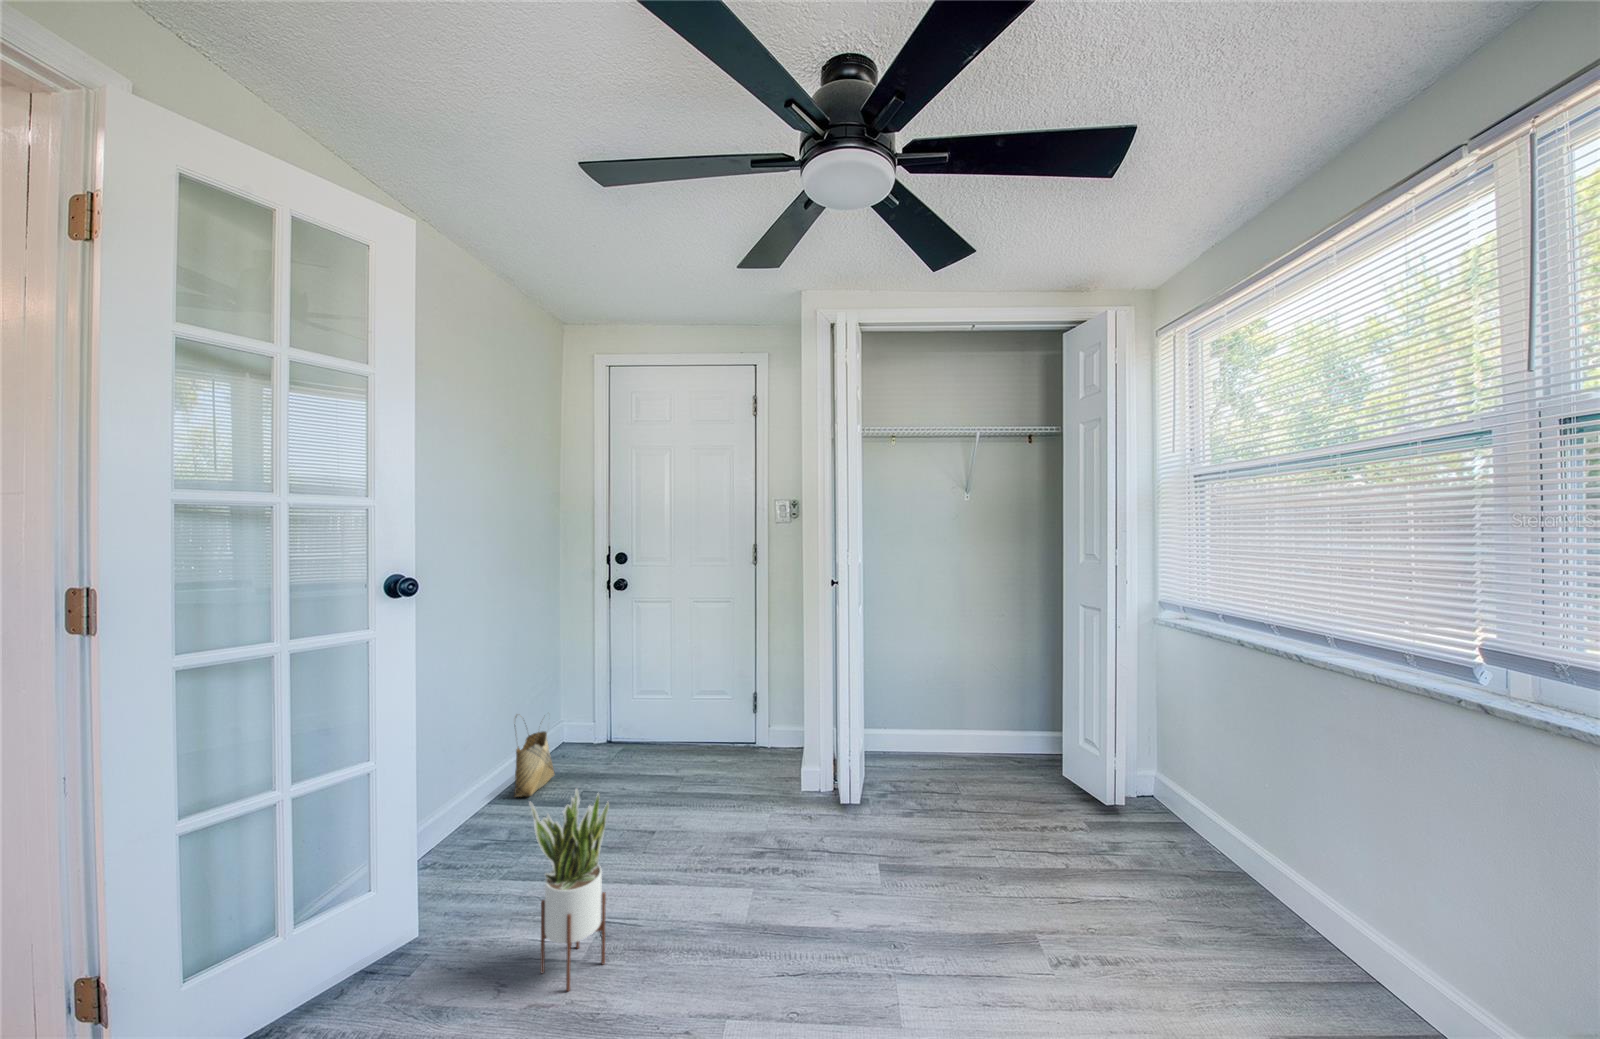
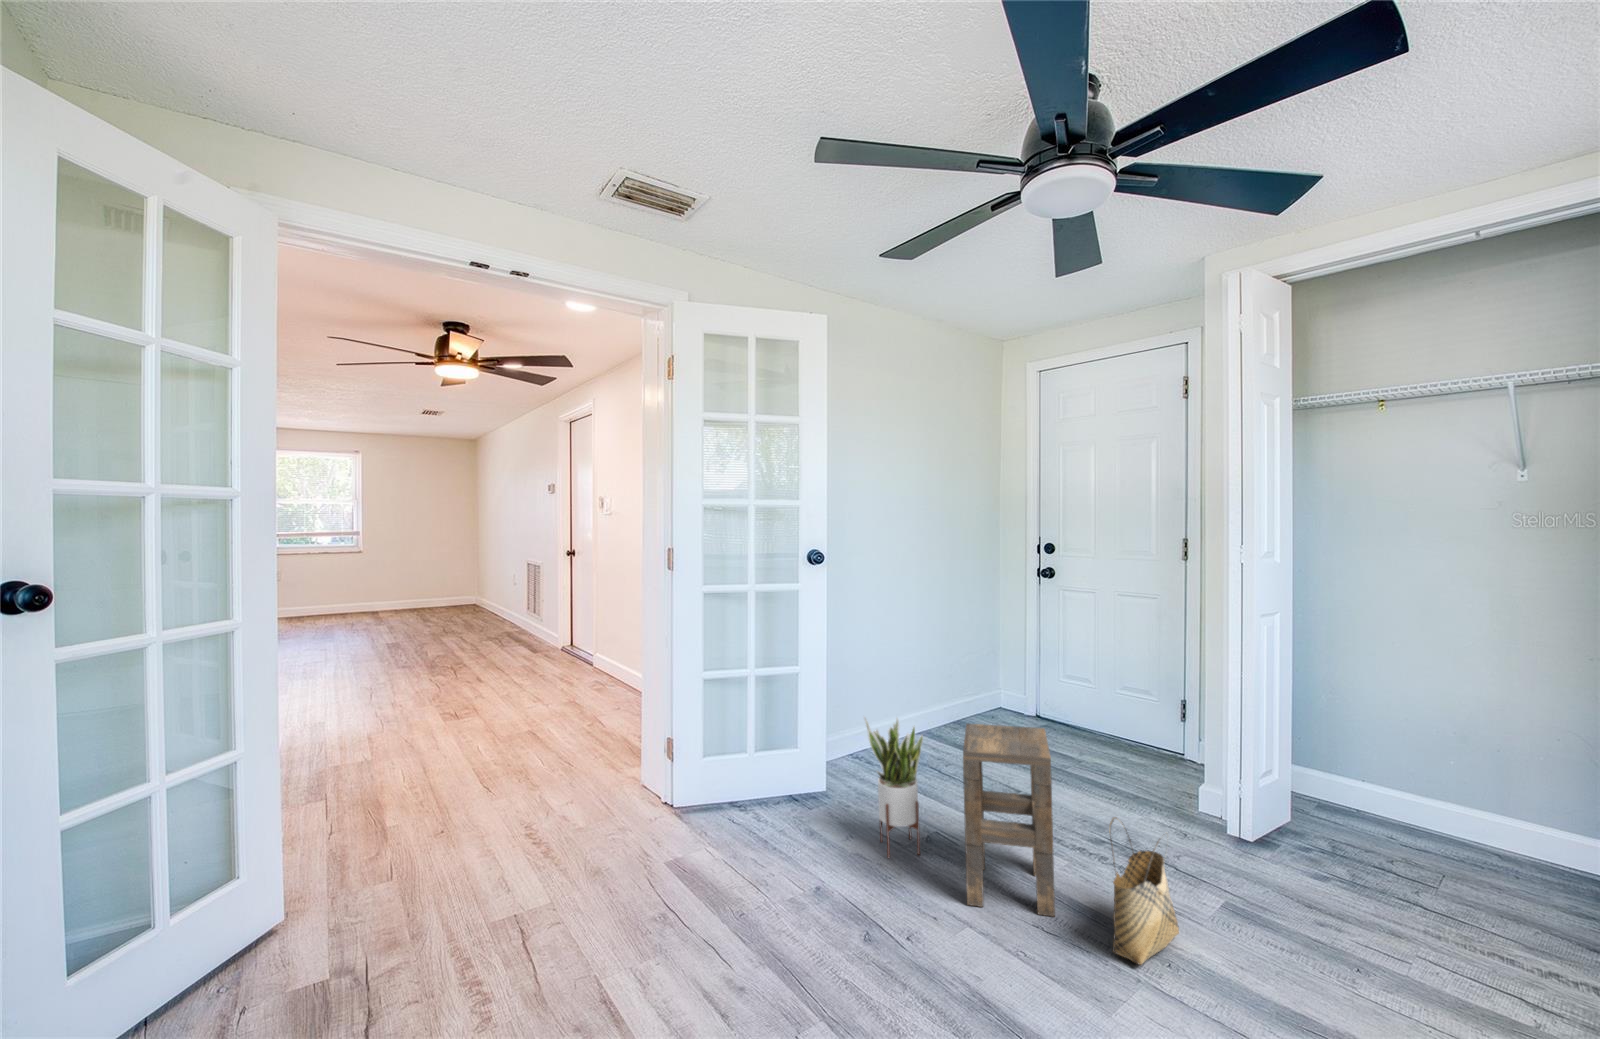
woven basket: present [514,731,554,797] -> present [1110,817,1179,965]
side table: none [666,752,789,997] -> present [963,724,1055,917]

